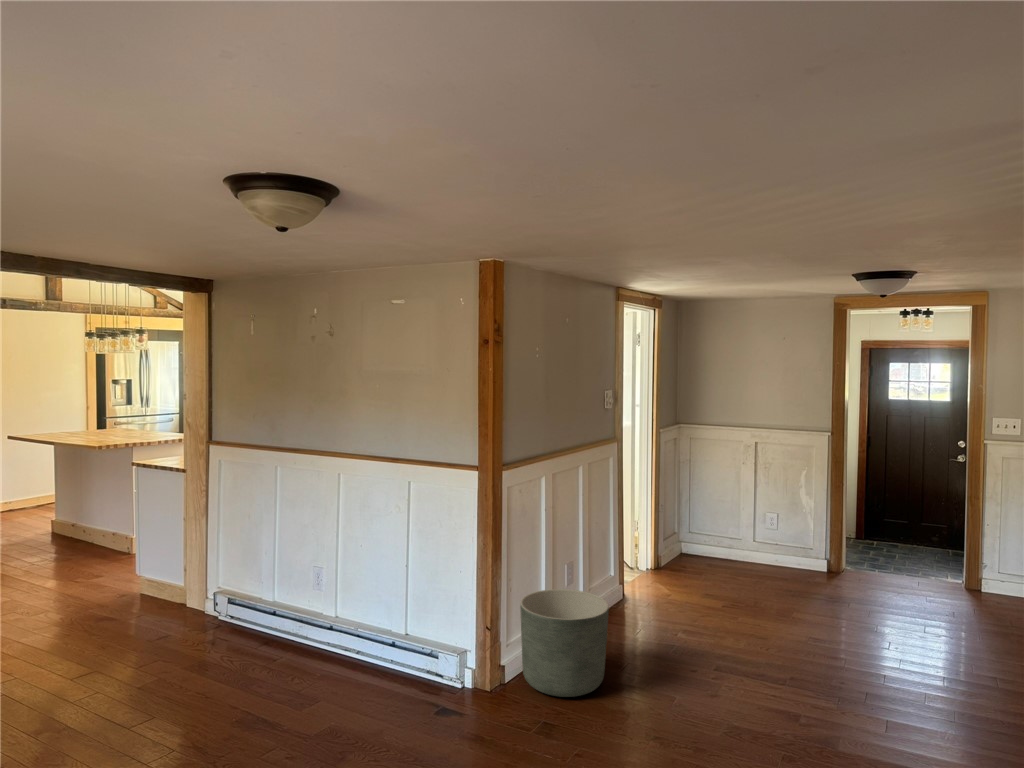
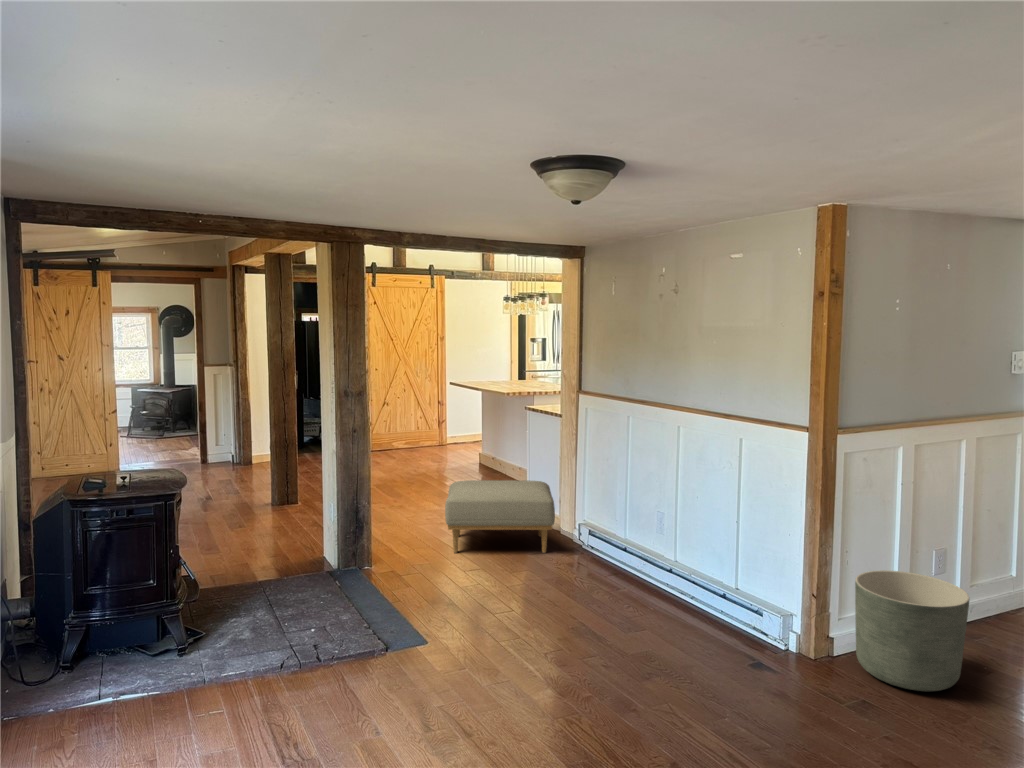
ottoman: none [27,550,186,662] -> present [445,480,555,553]

